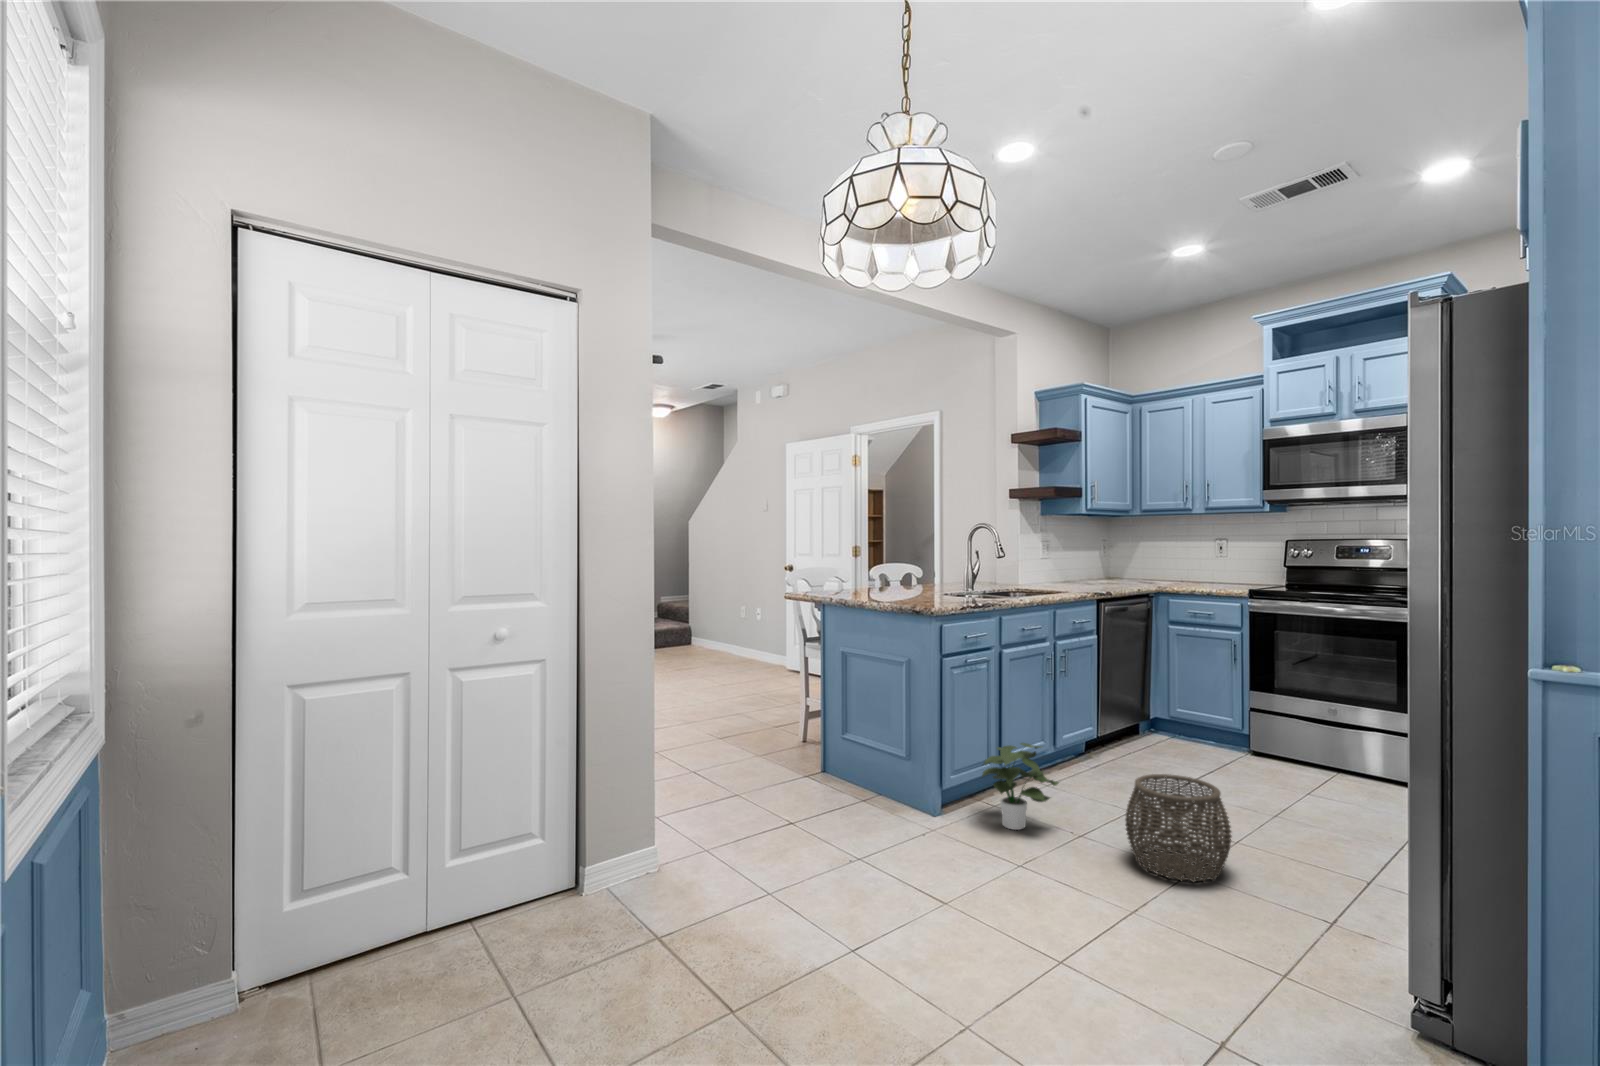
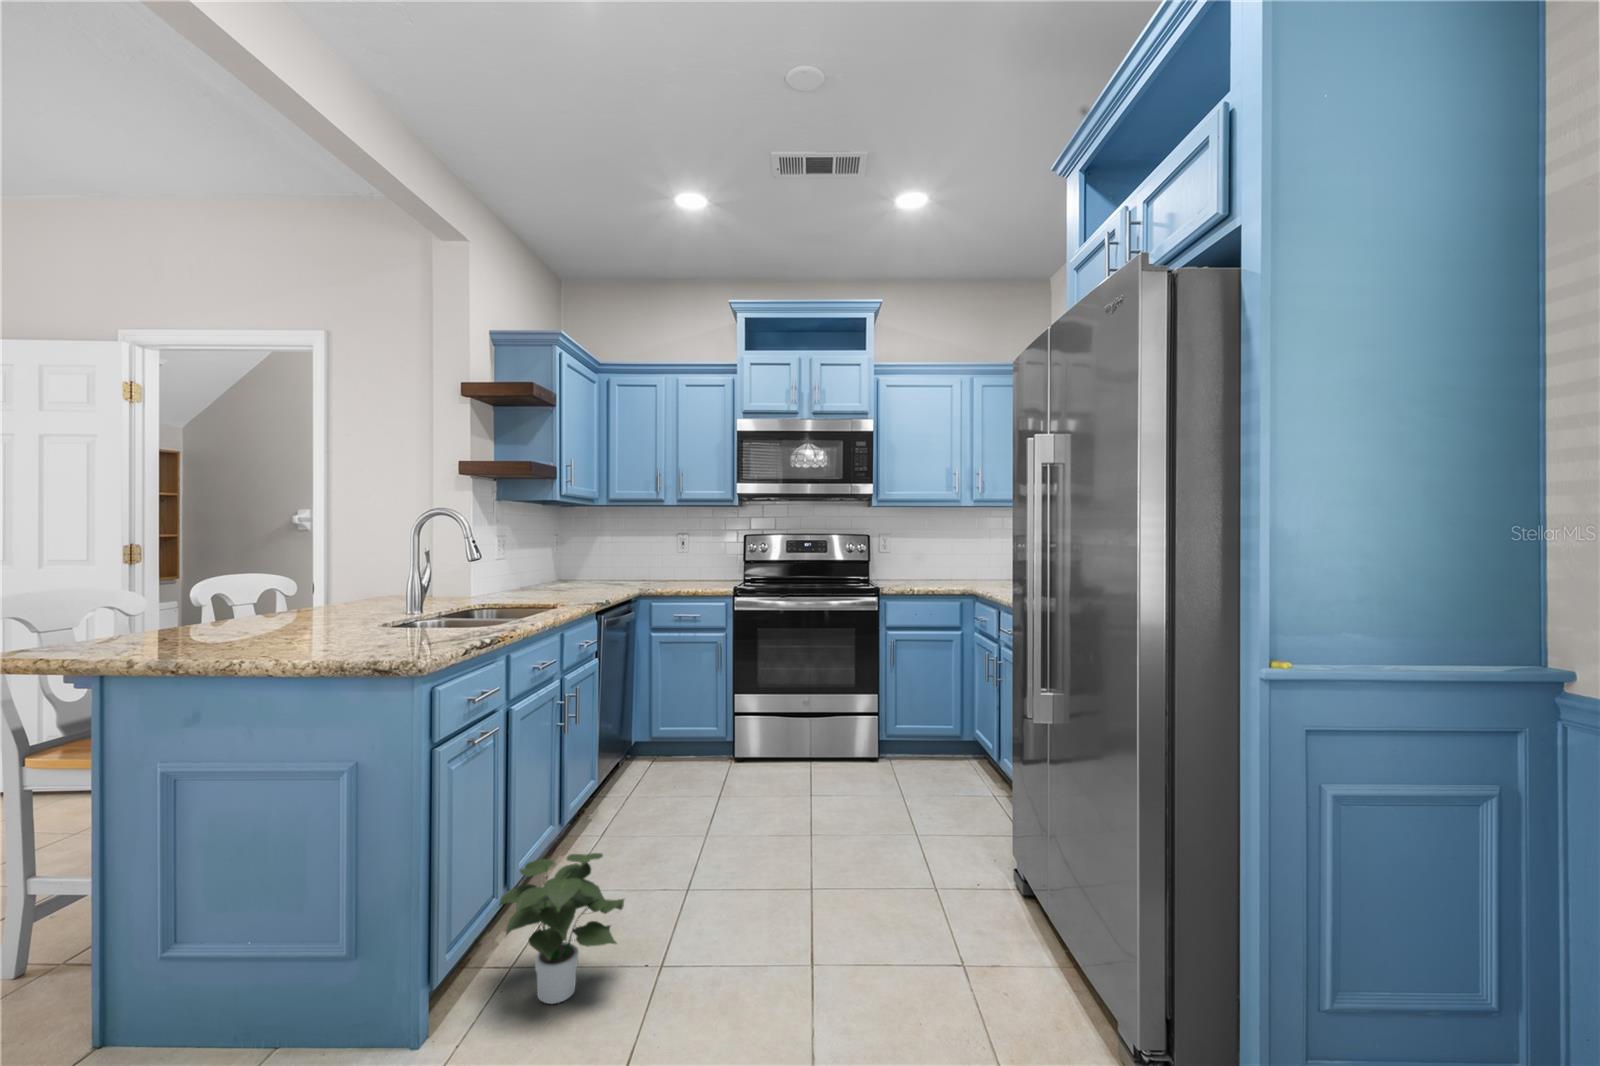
woven basket: present [1125,774,1232,882] -> none [730,845,856,1005]

